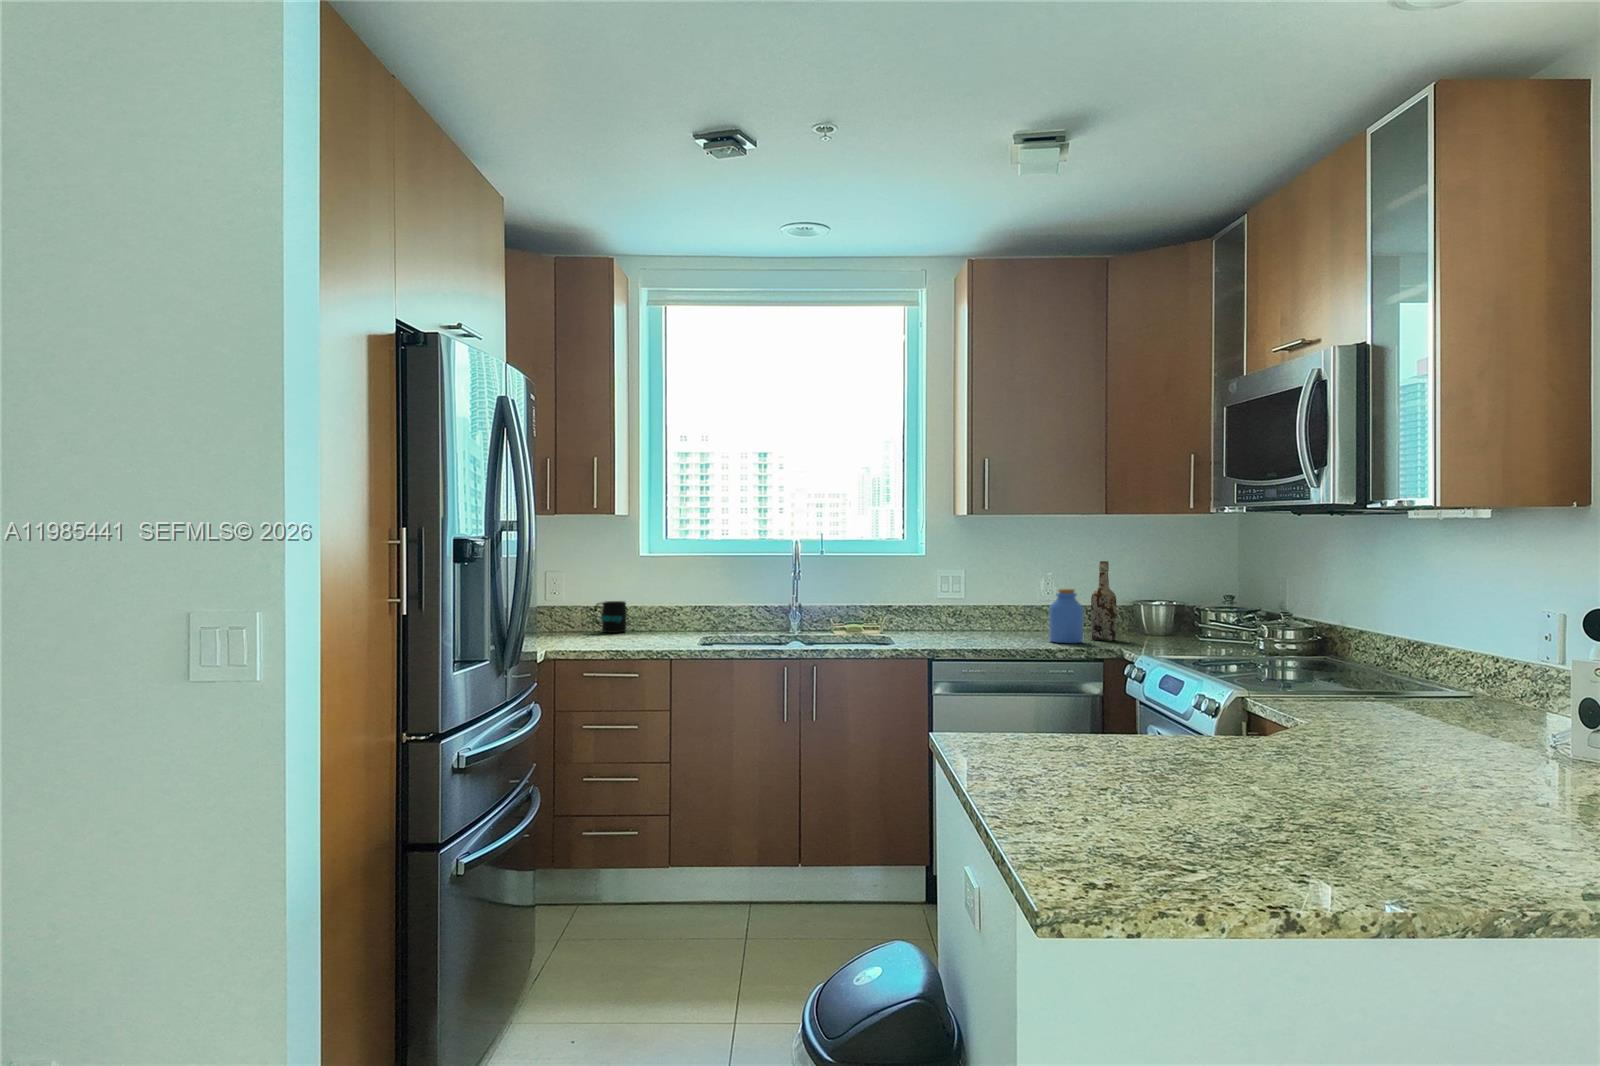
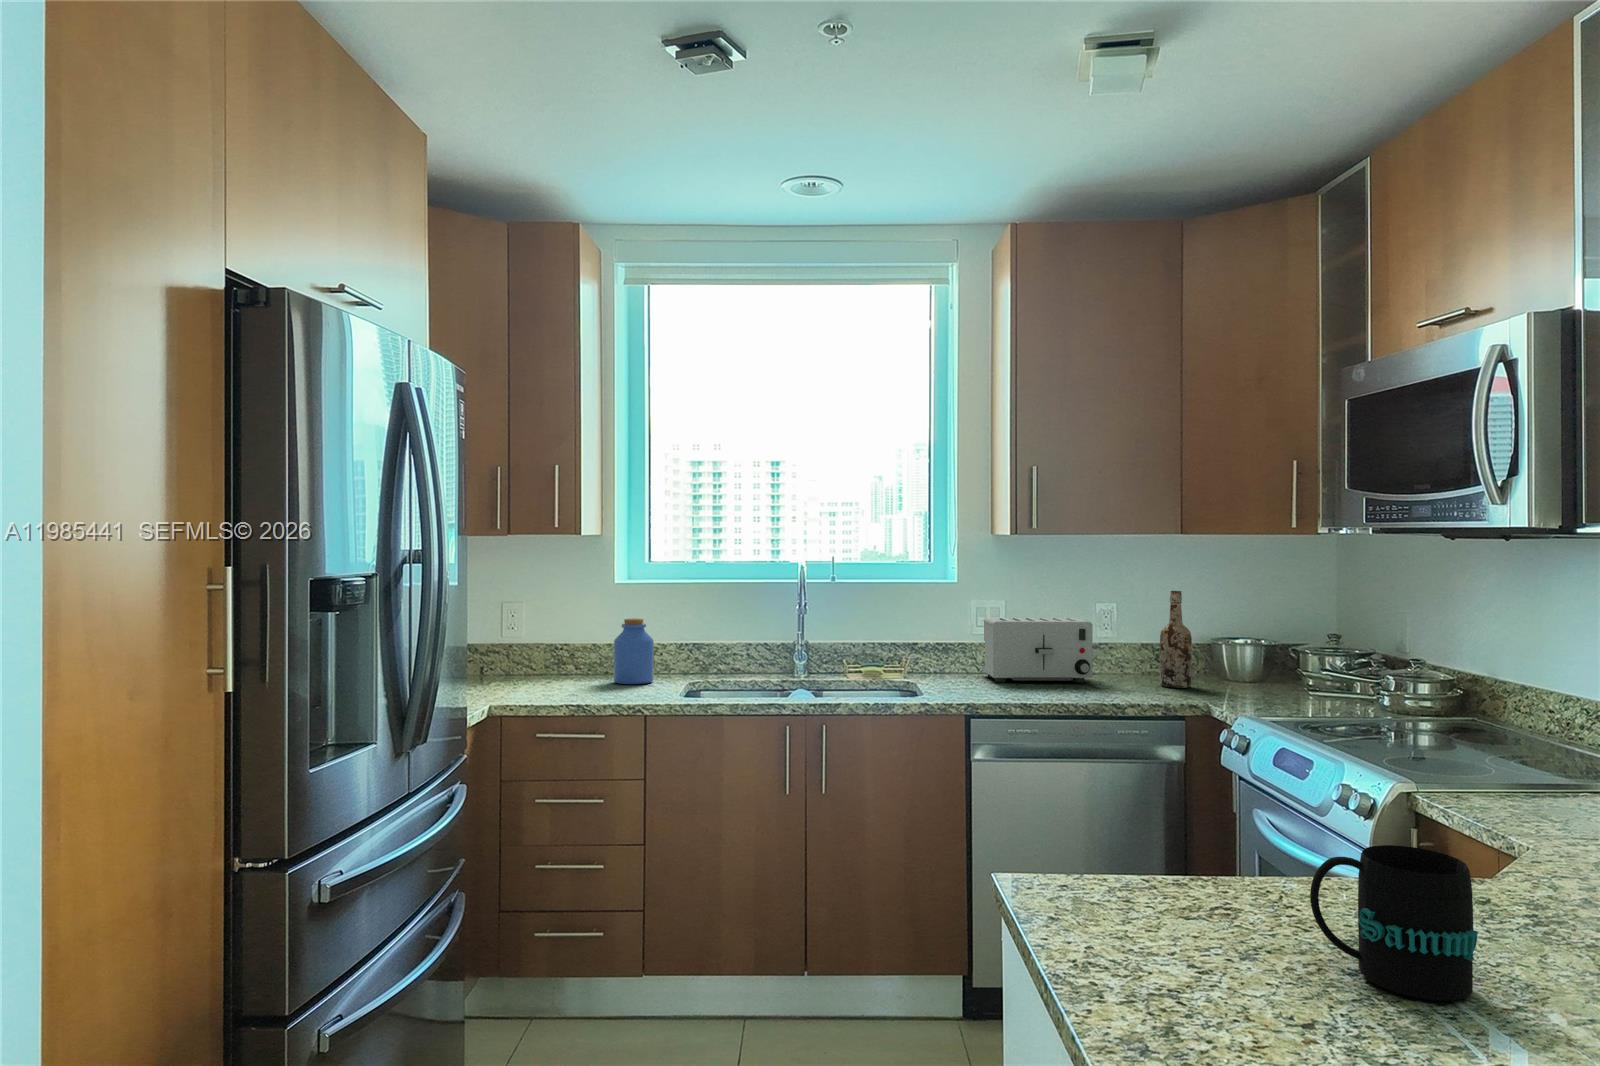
toaster: none [946,584,1036,637] -> present [982,618,1093,682]
jar: present [1049,589,1084,643] -> present [614,618,654,684]
mug: present [593,601,627,633] -> present [1310,845,1477,1001]

